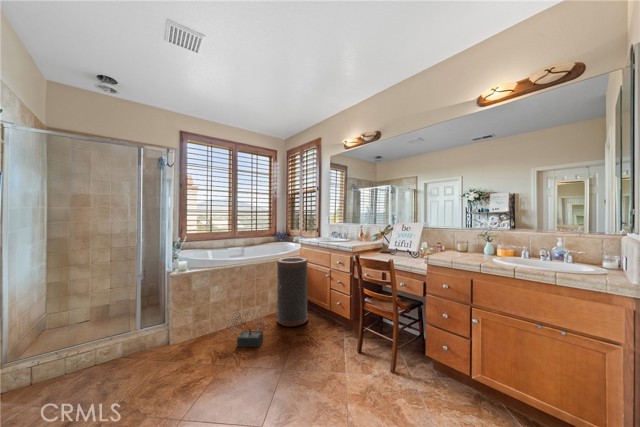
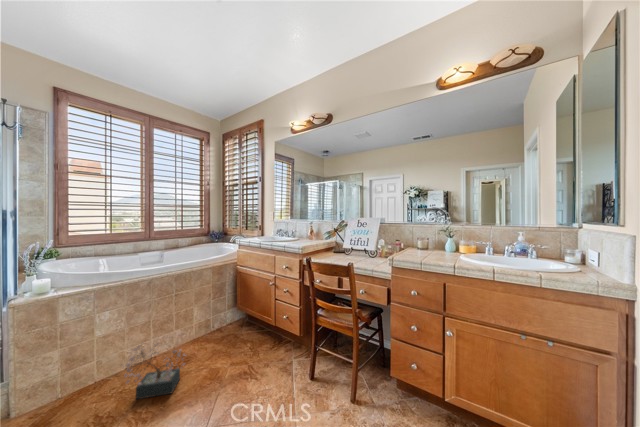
trash can: present [277,257,308,327] -> none [204,262,246,354]

